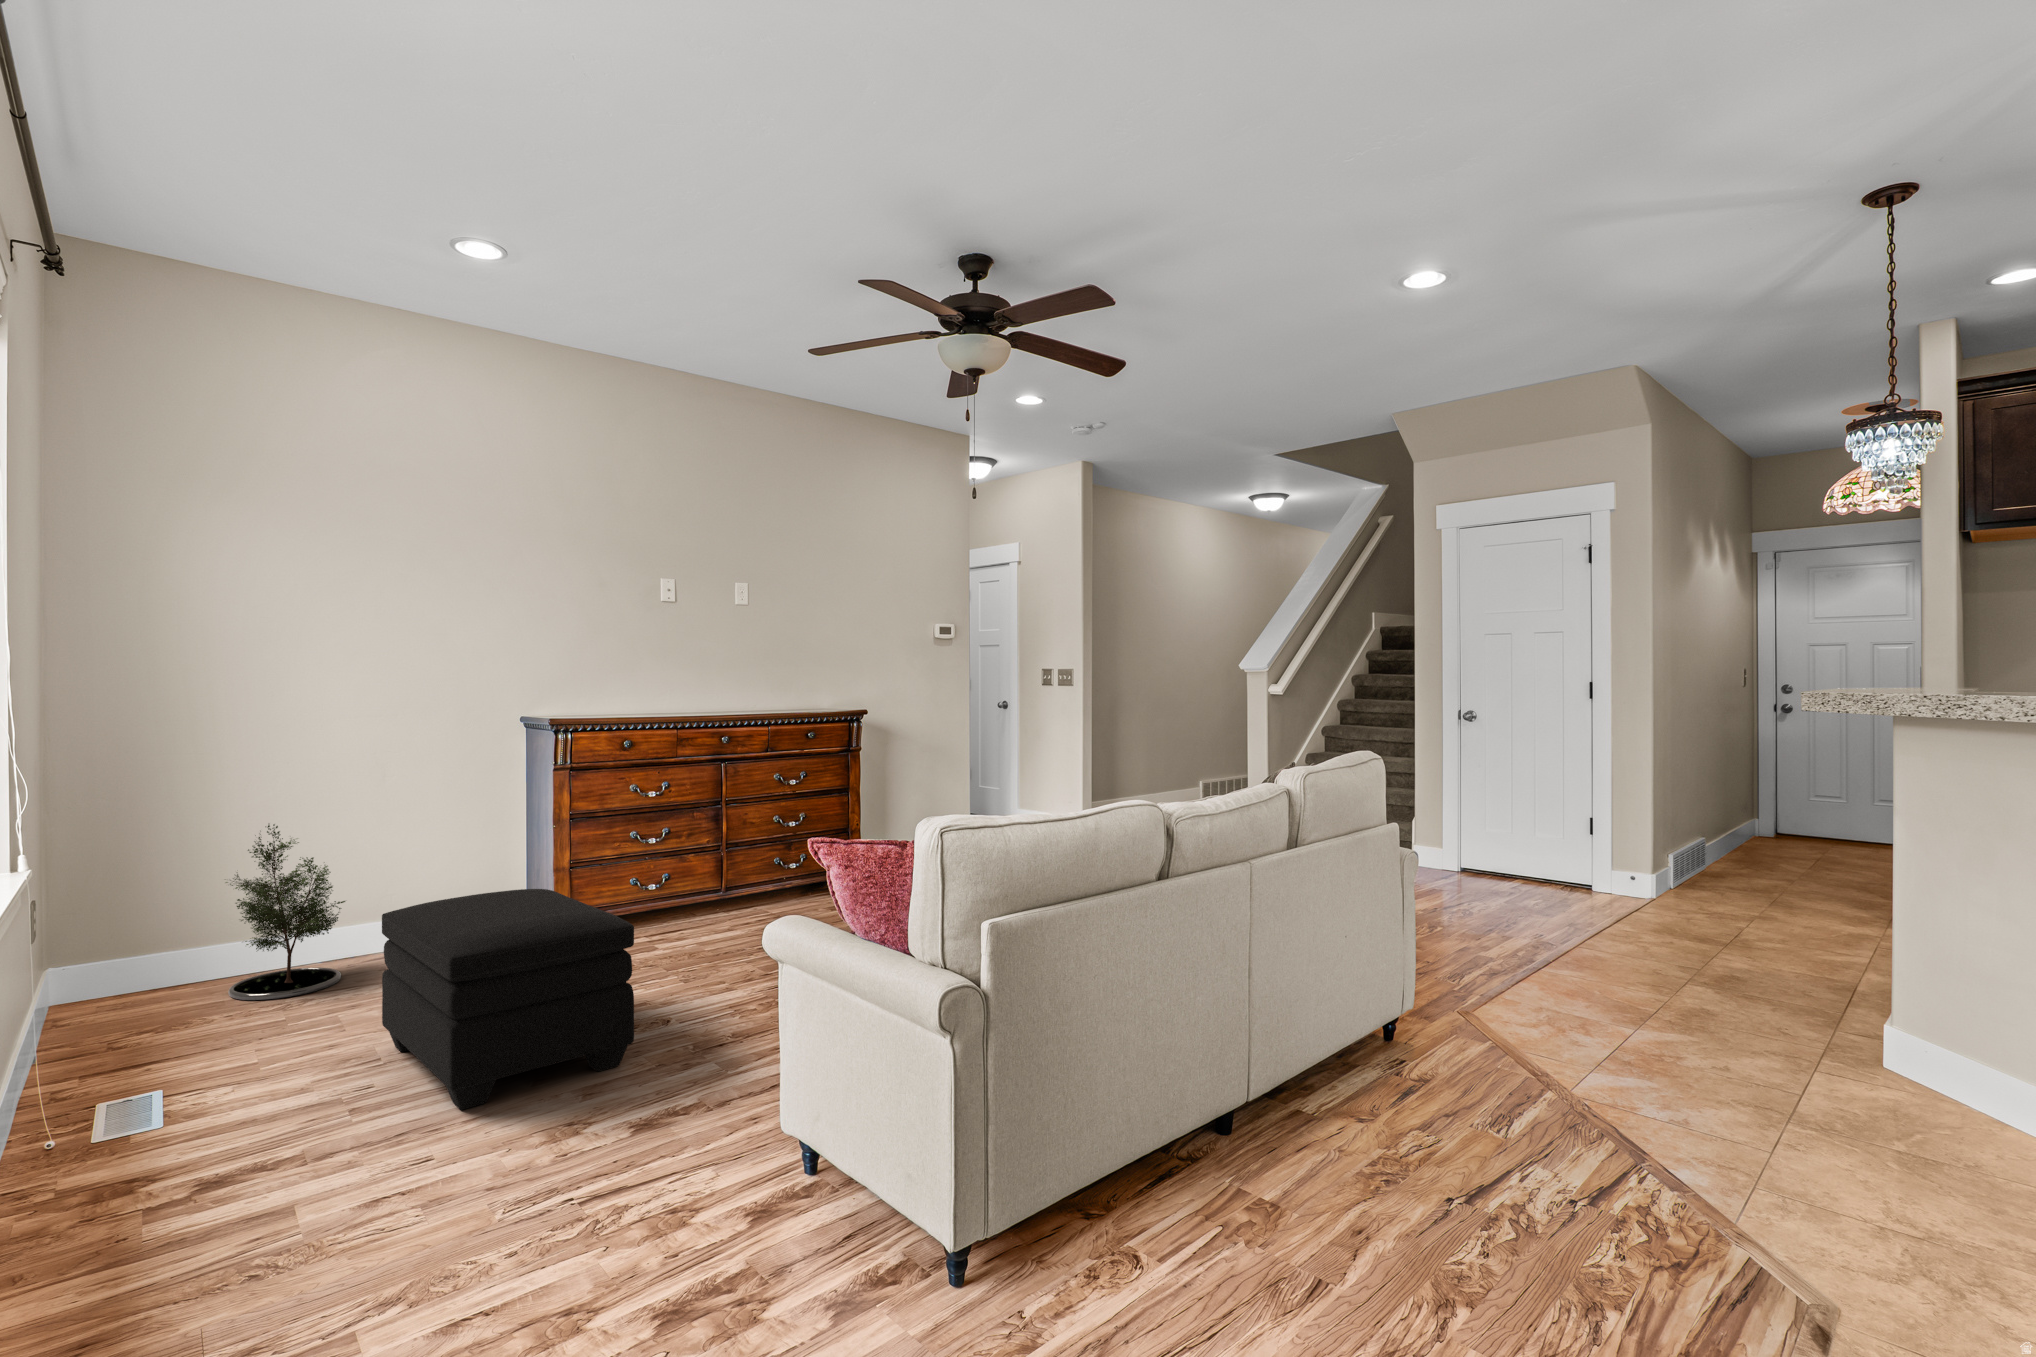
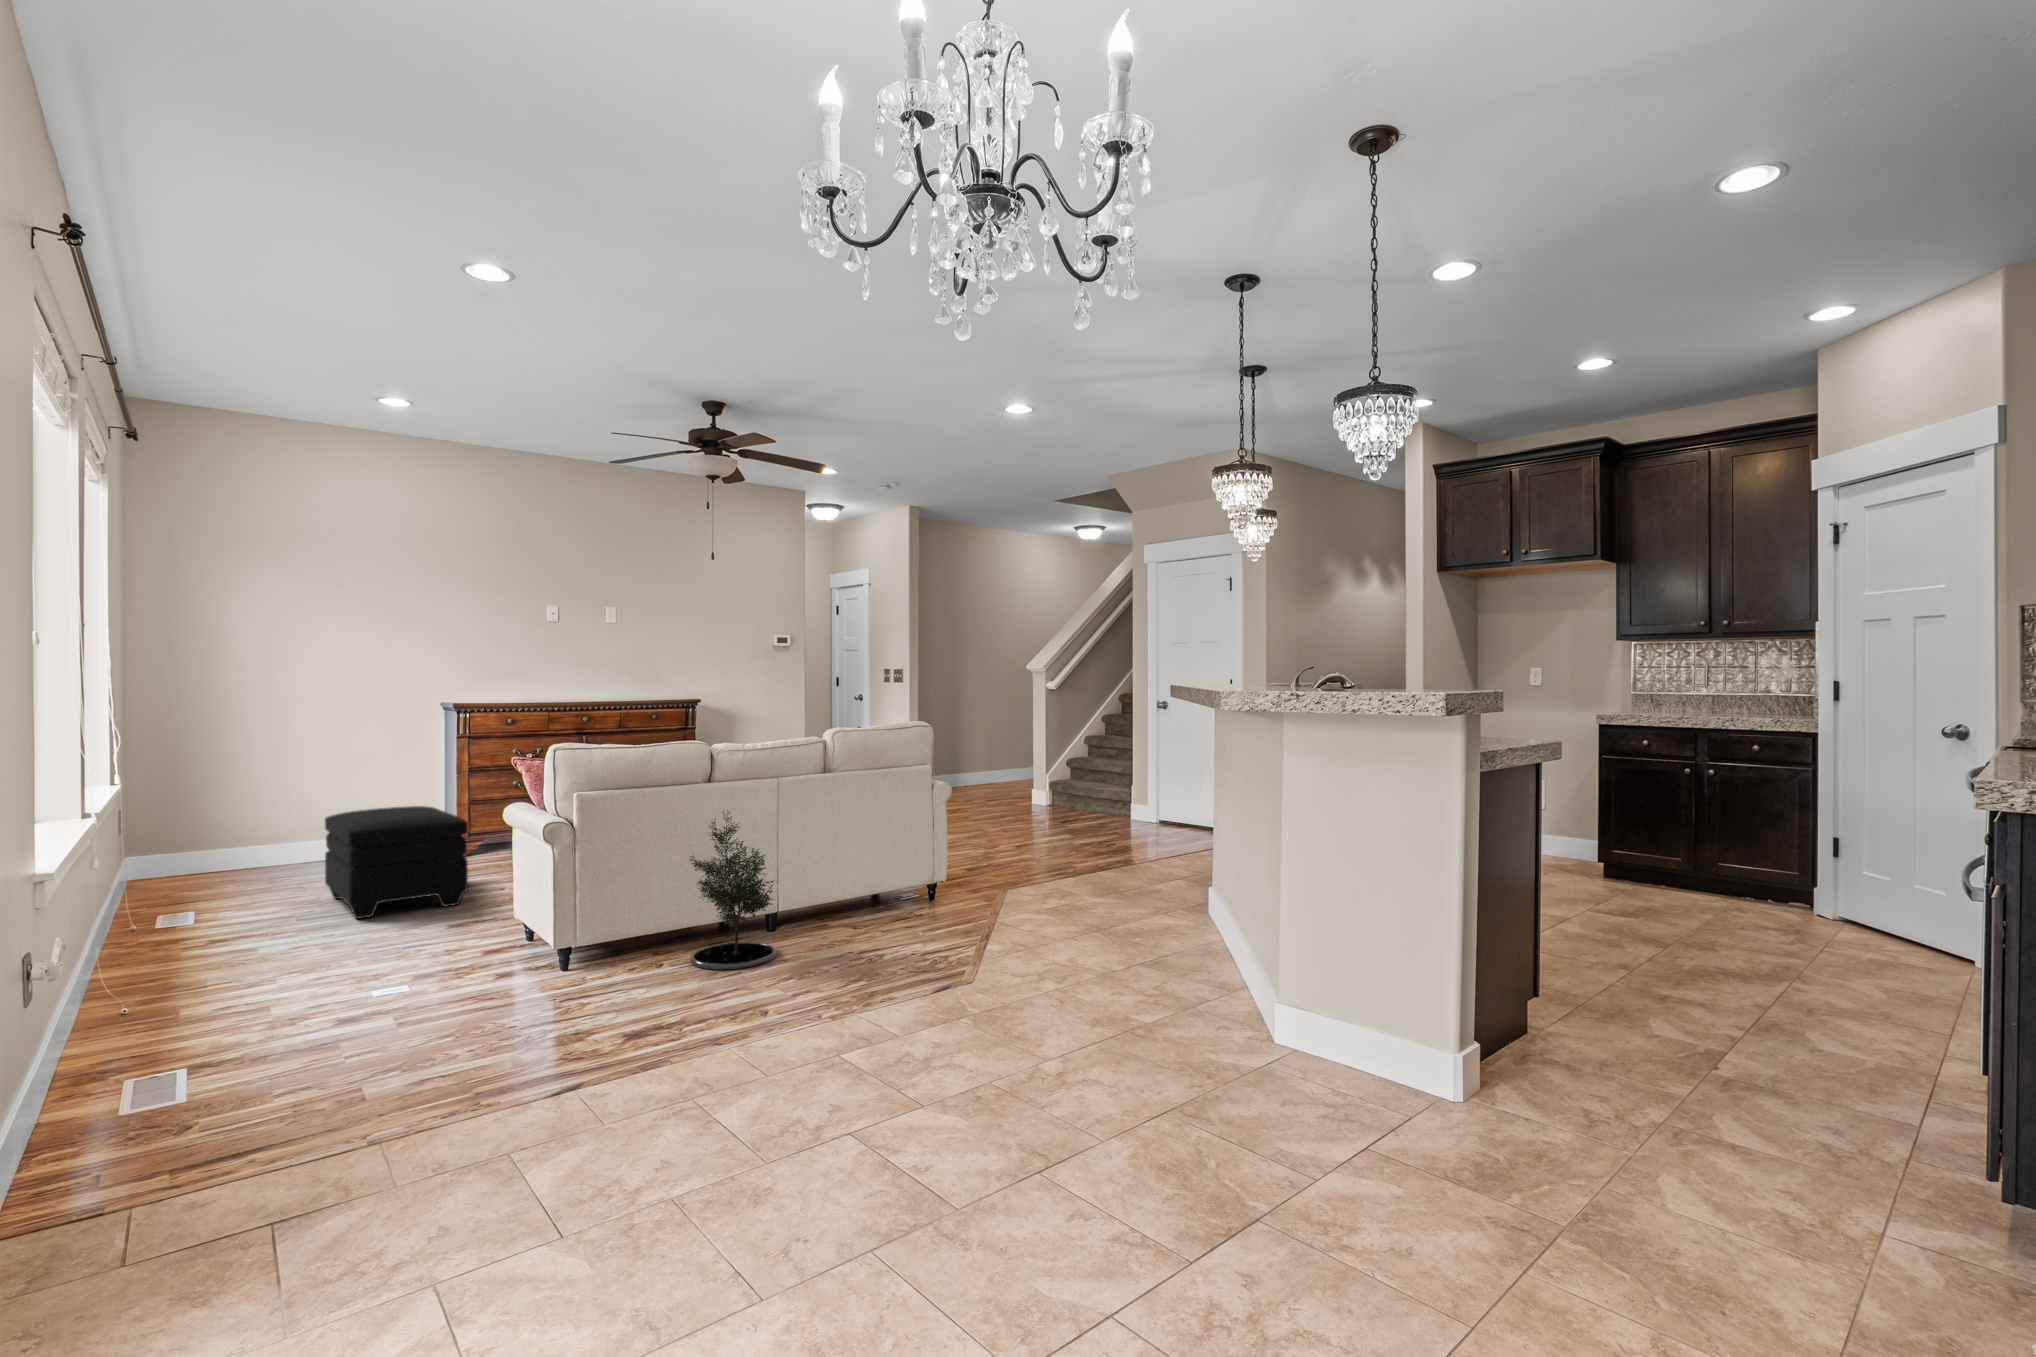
potted tree: present [226,824,345,1000] -> present [690,810,777,970]

